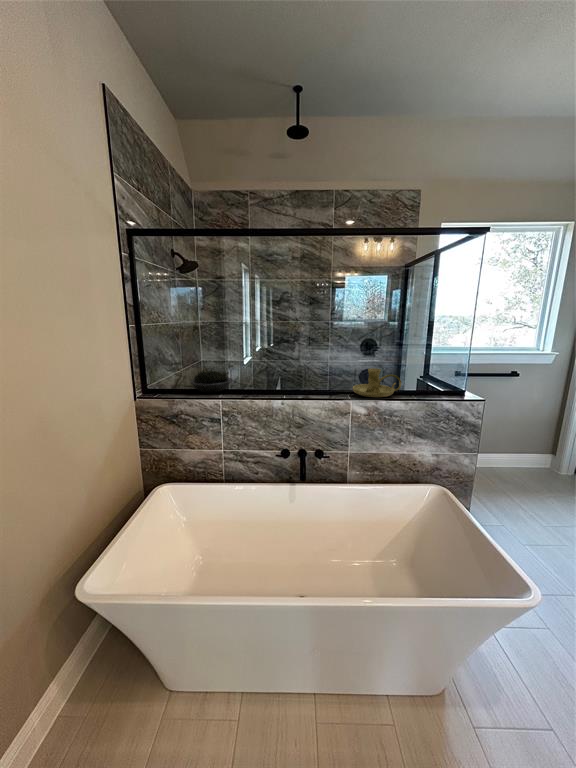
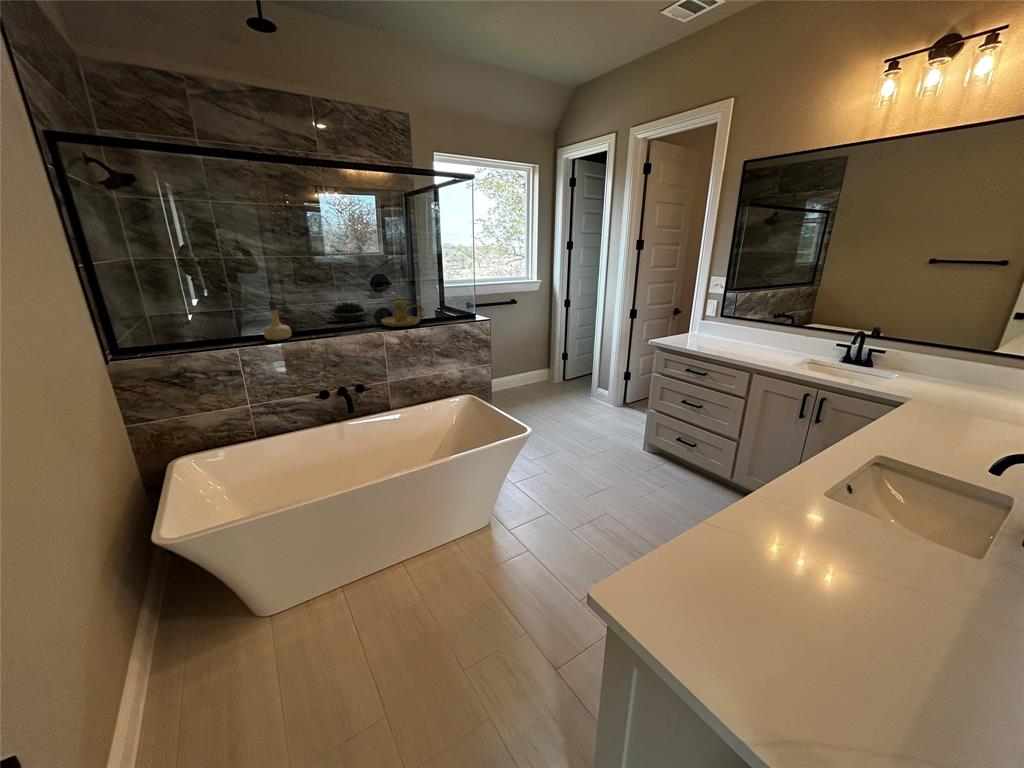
perfume bottle: none [244,361,267,397] -> present [263,300,291,341]
succulent plant: present [190,369,232,392] -> present [330,302,368,322]

